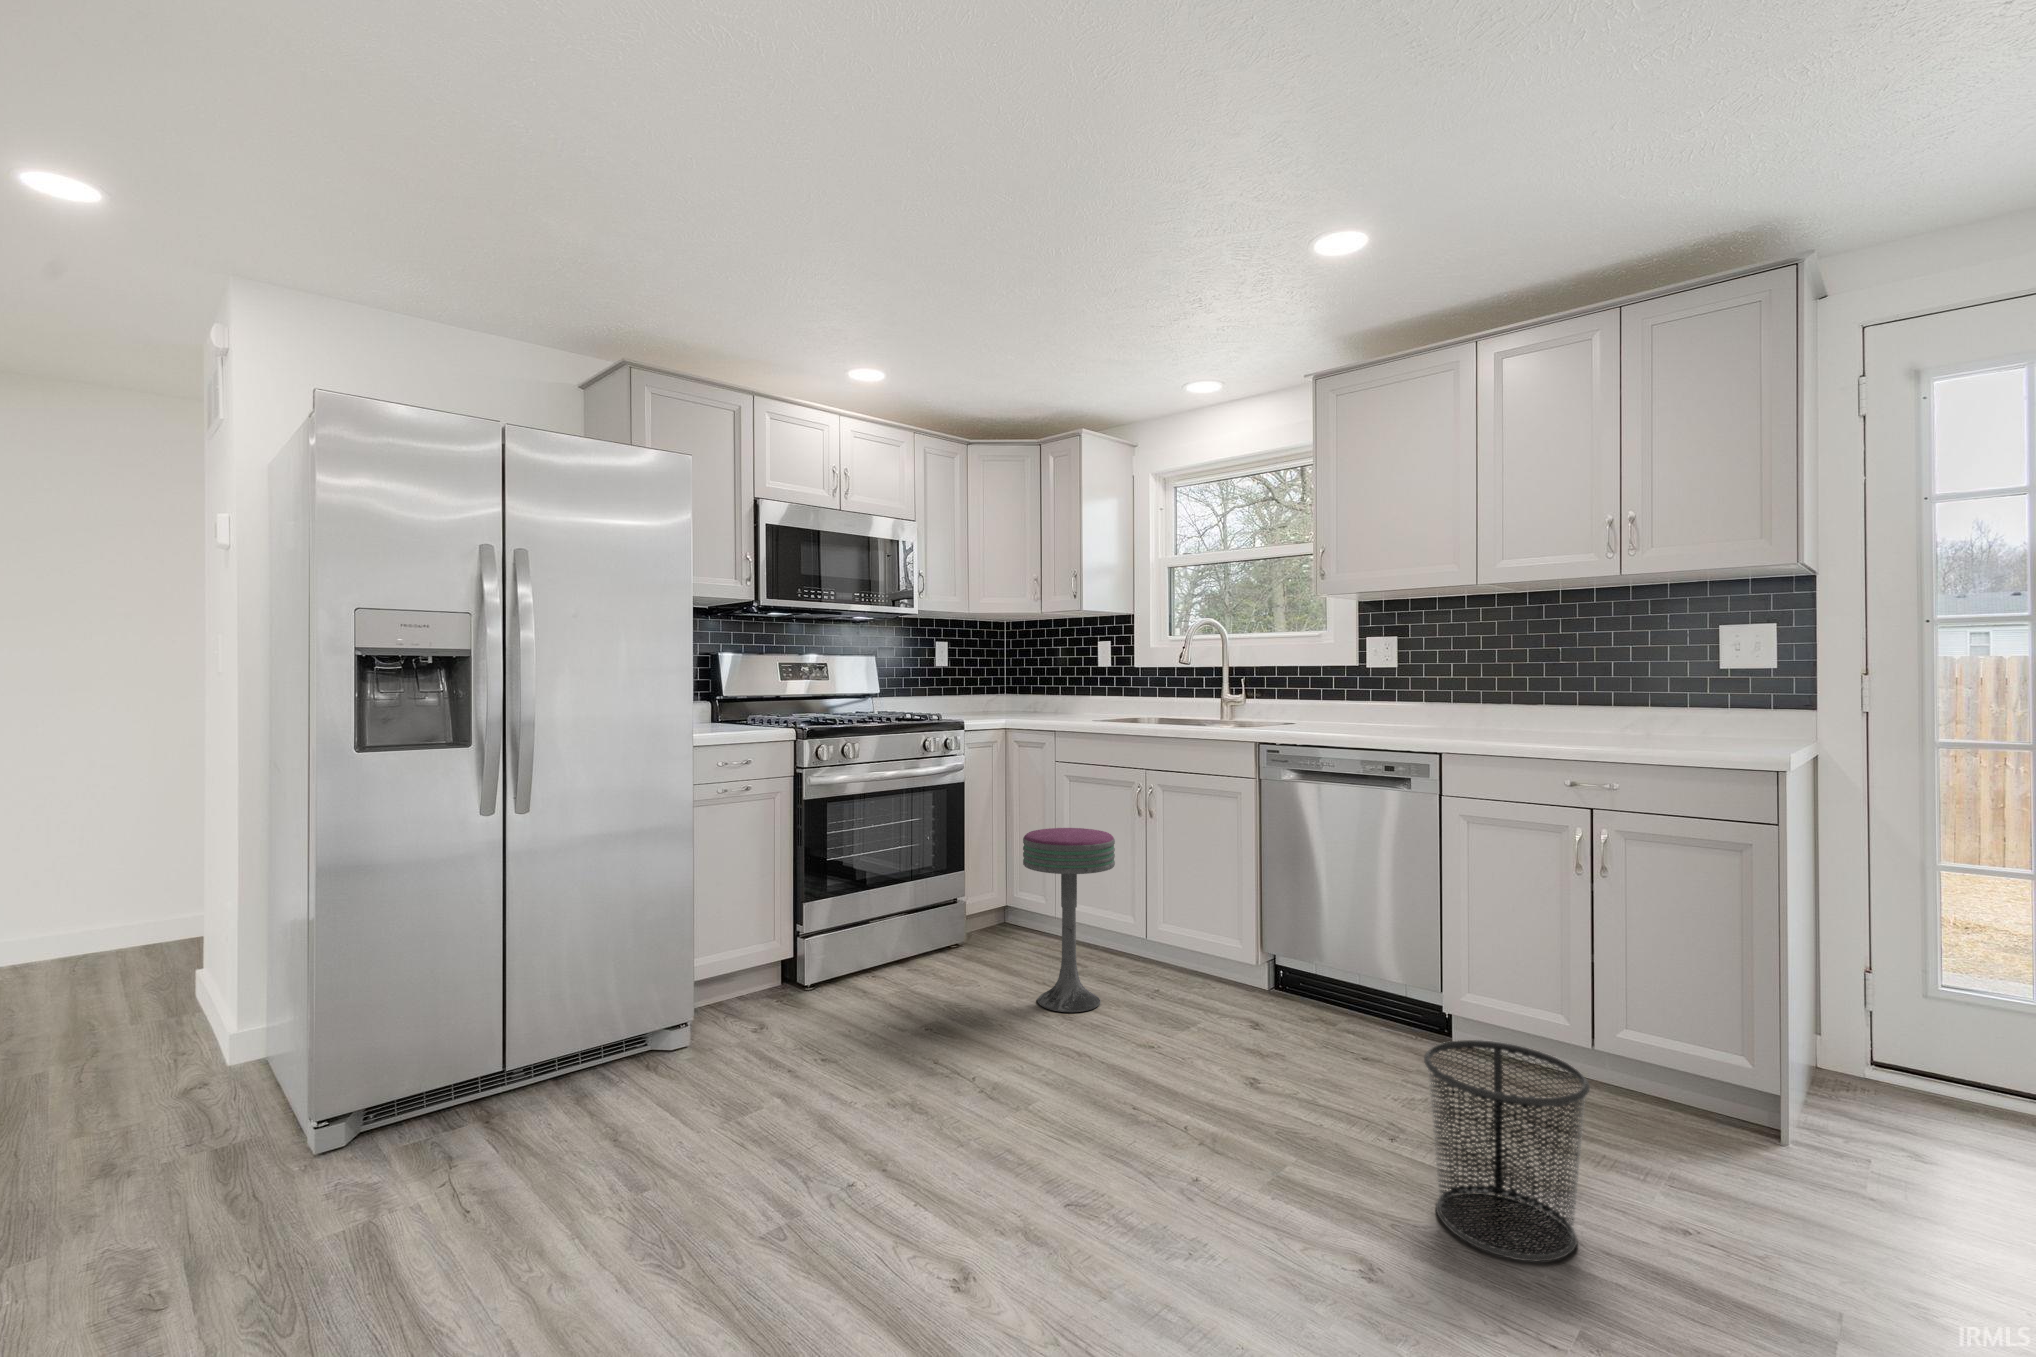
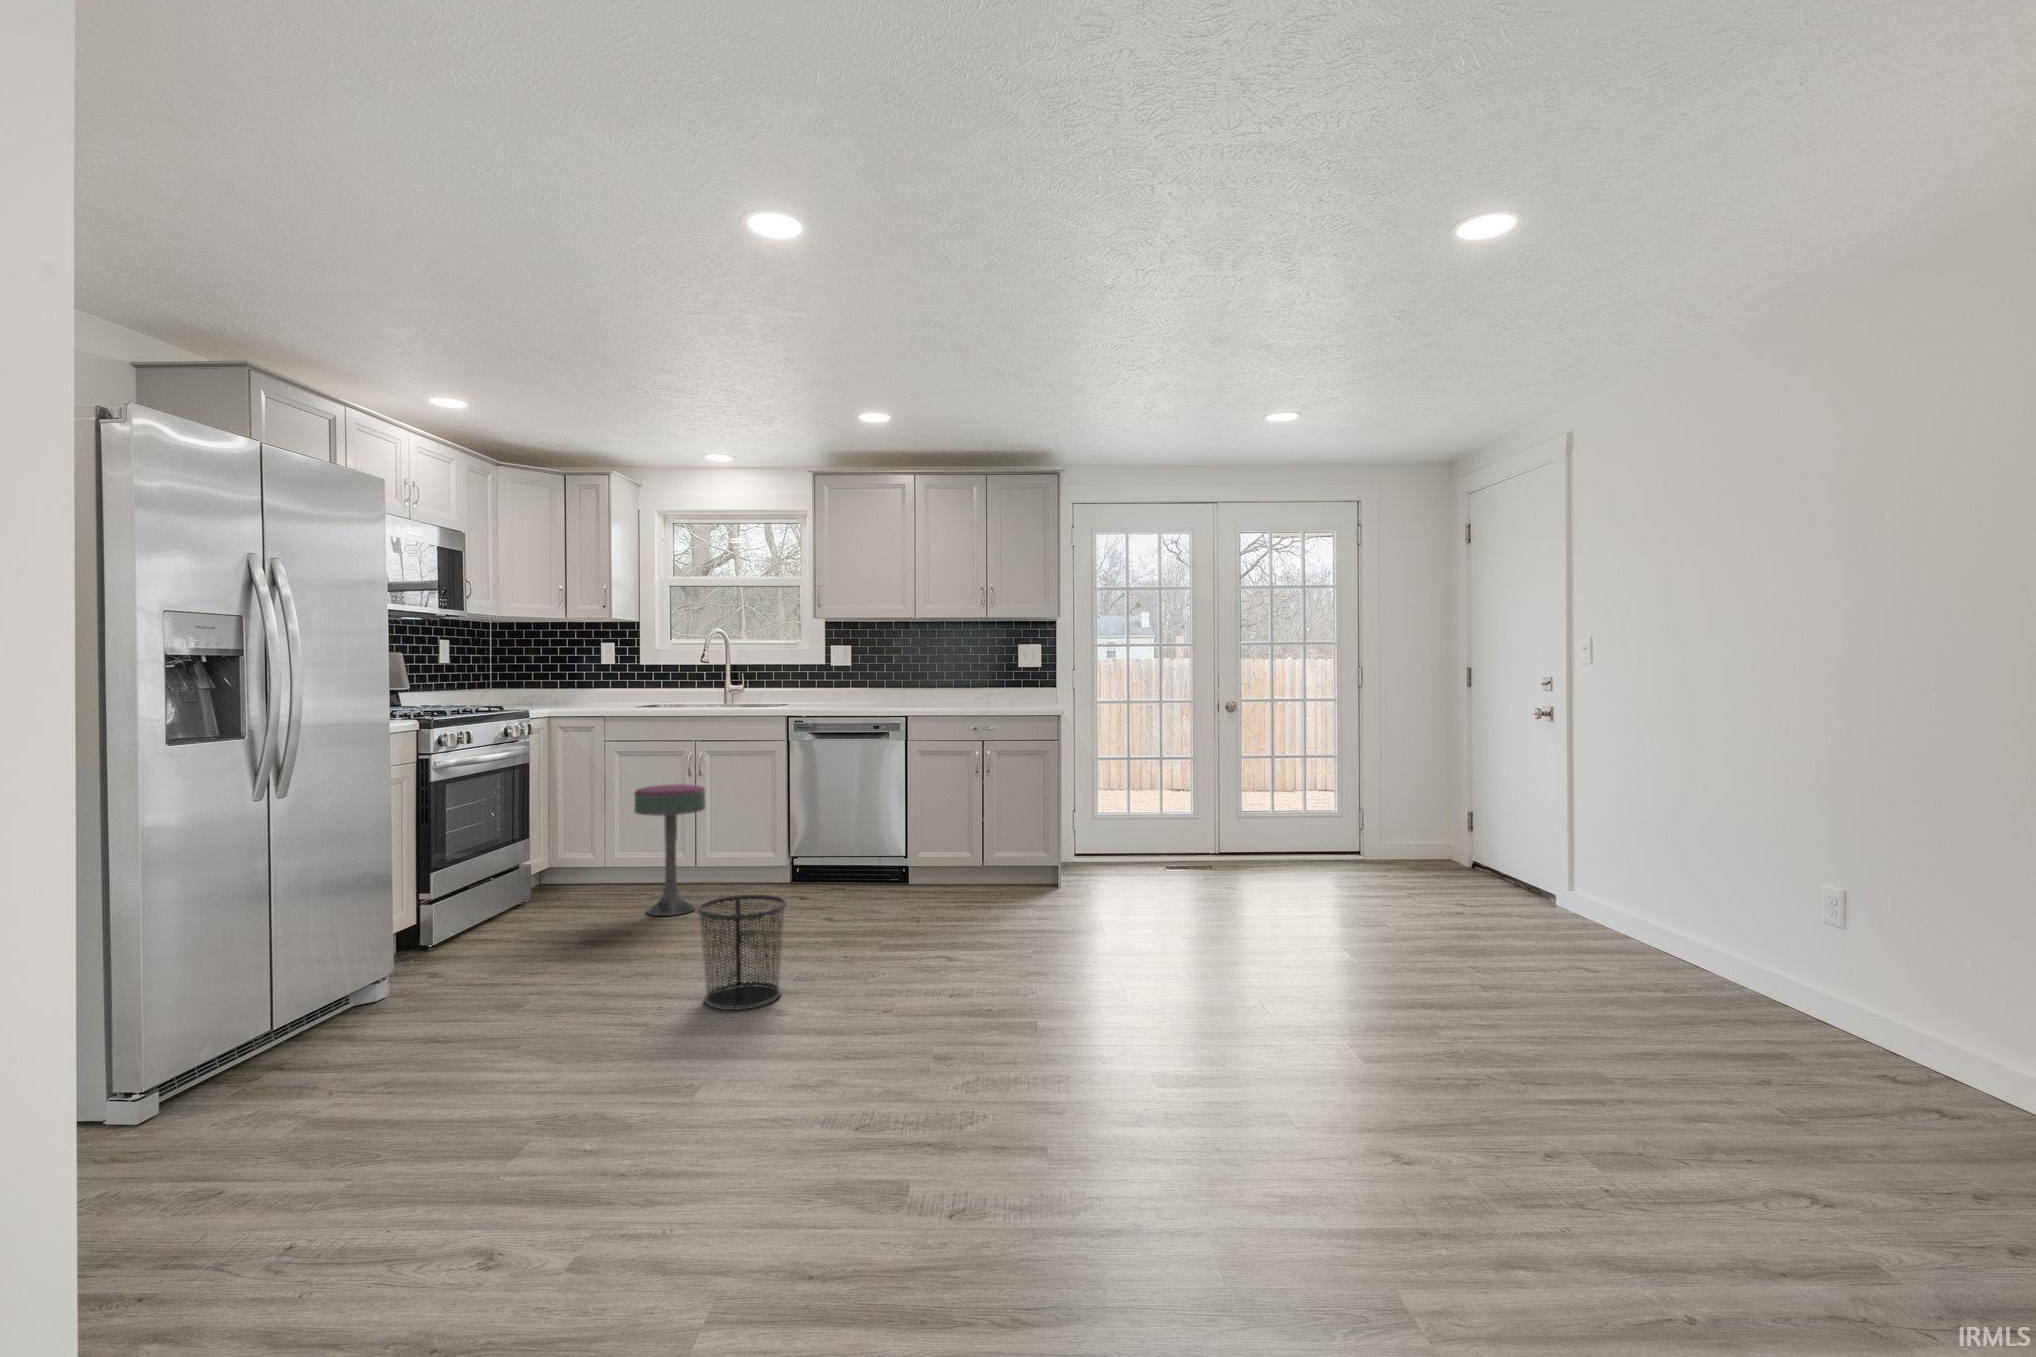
trash can: present [1424,1040,1590,1262] -> present [697,895,787,1010]

